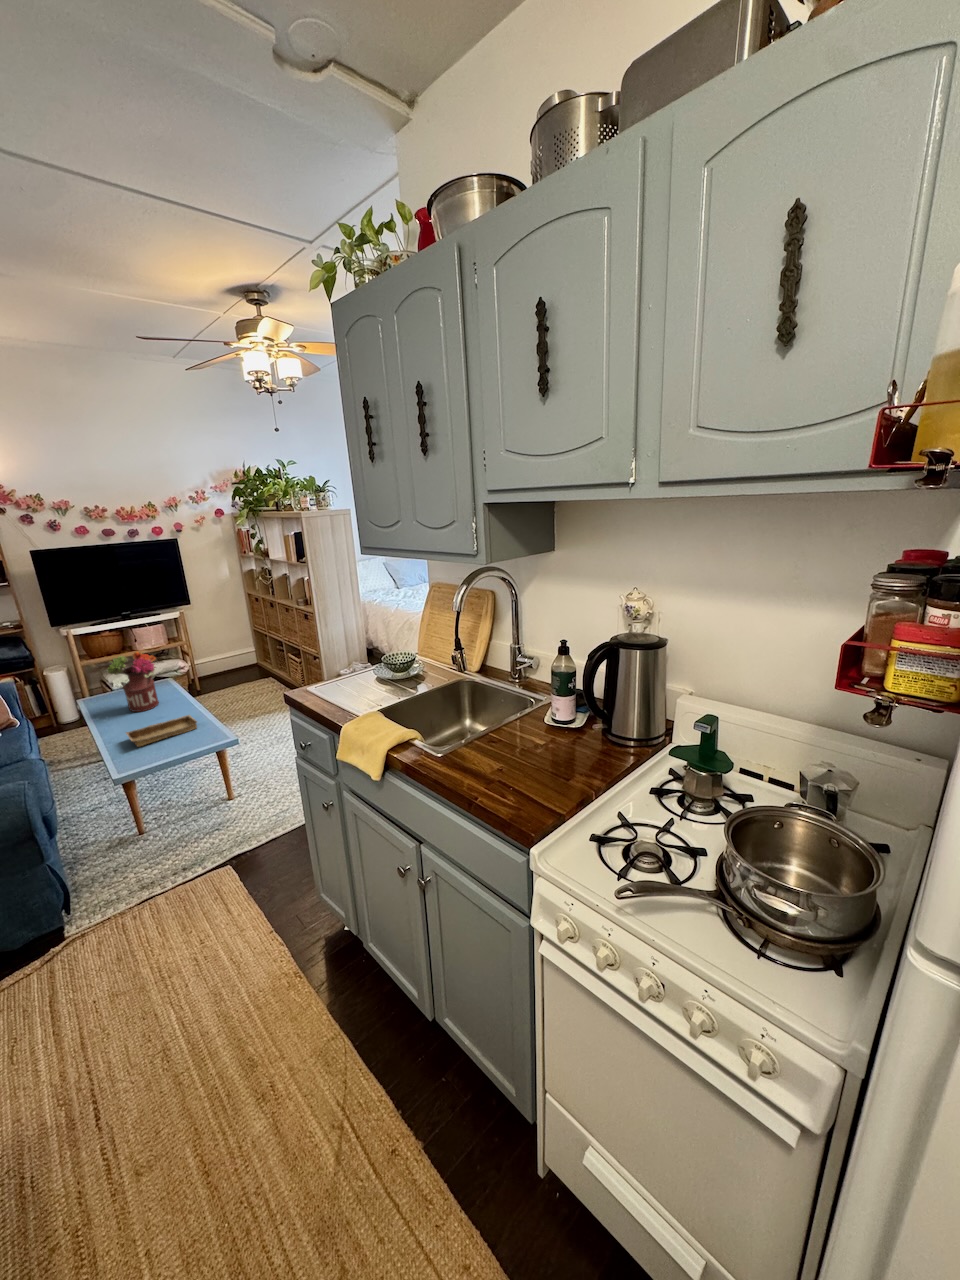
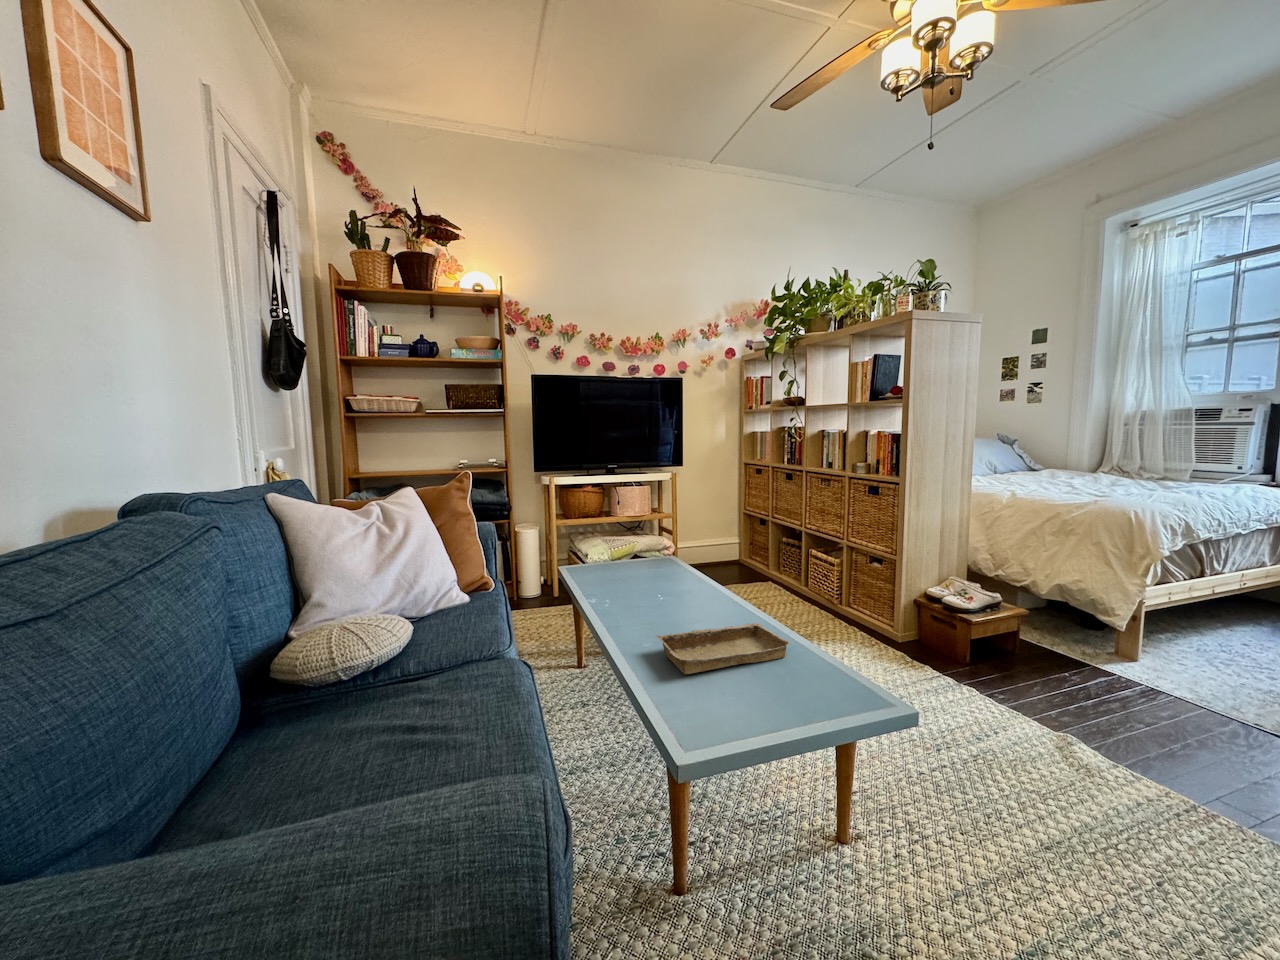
flower arrangement: present [108,651,159,712] -> none [622,494,693,600]

